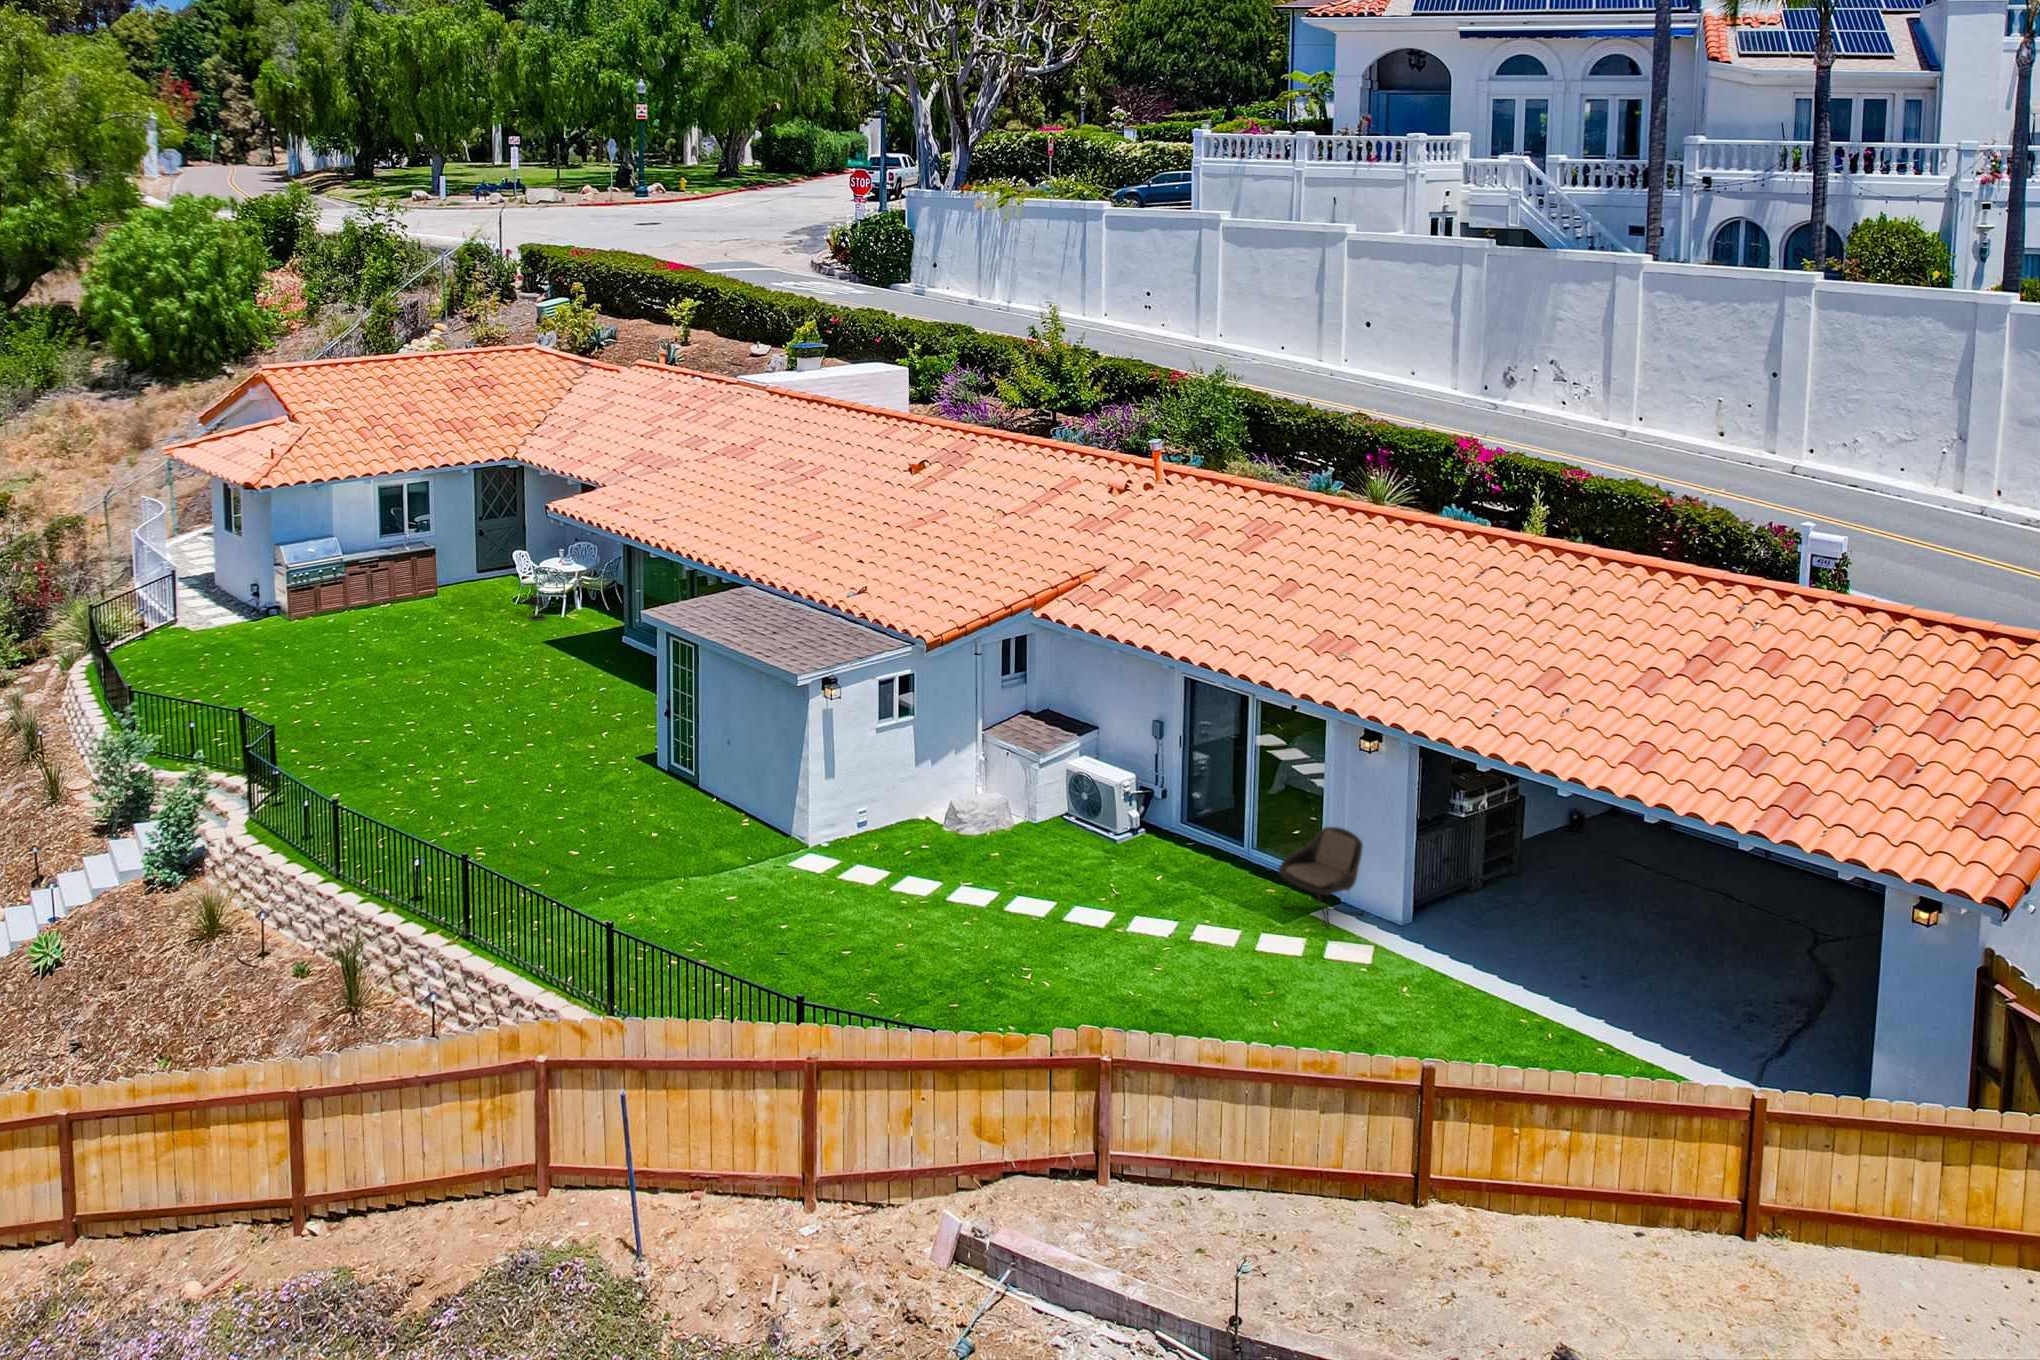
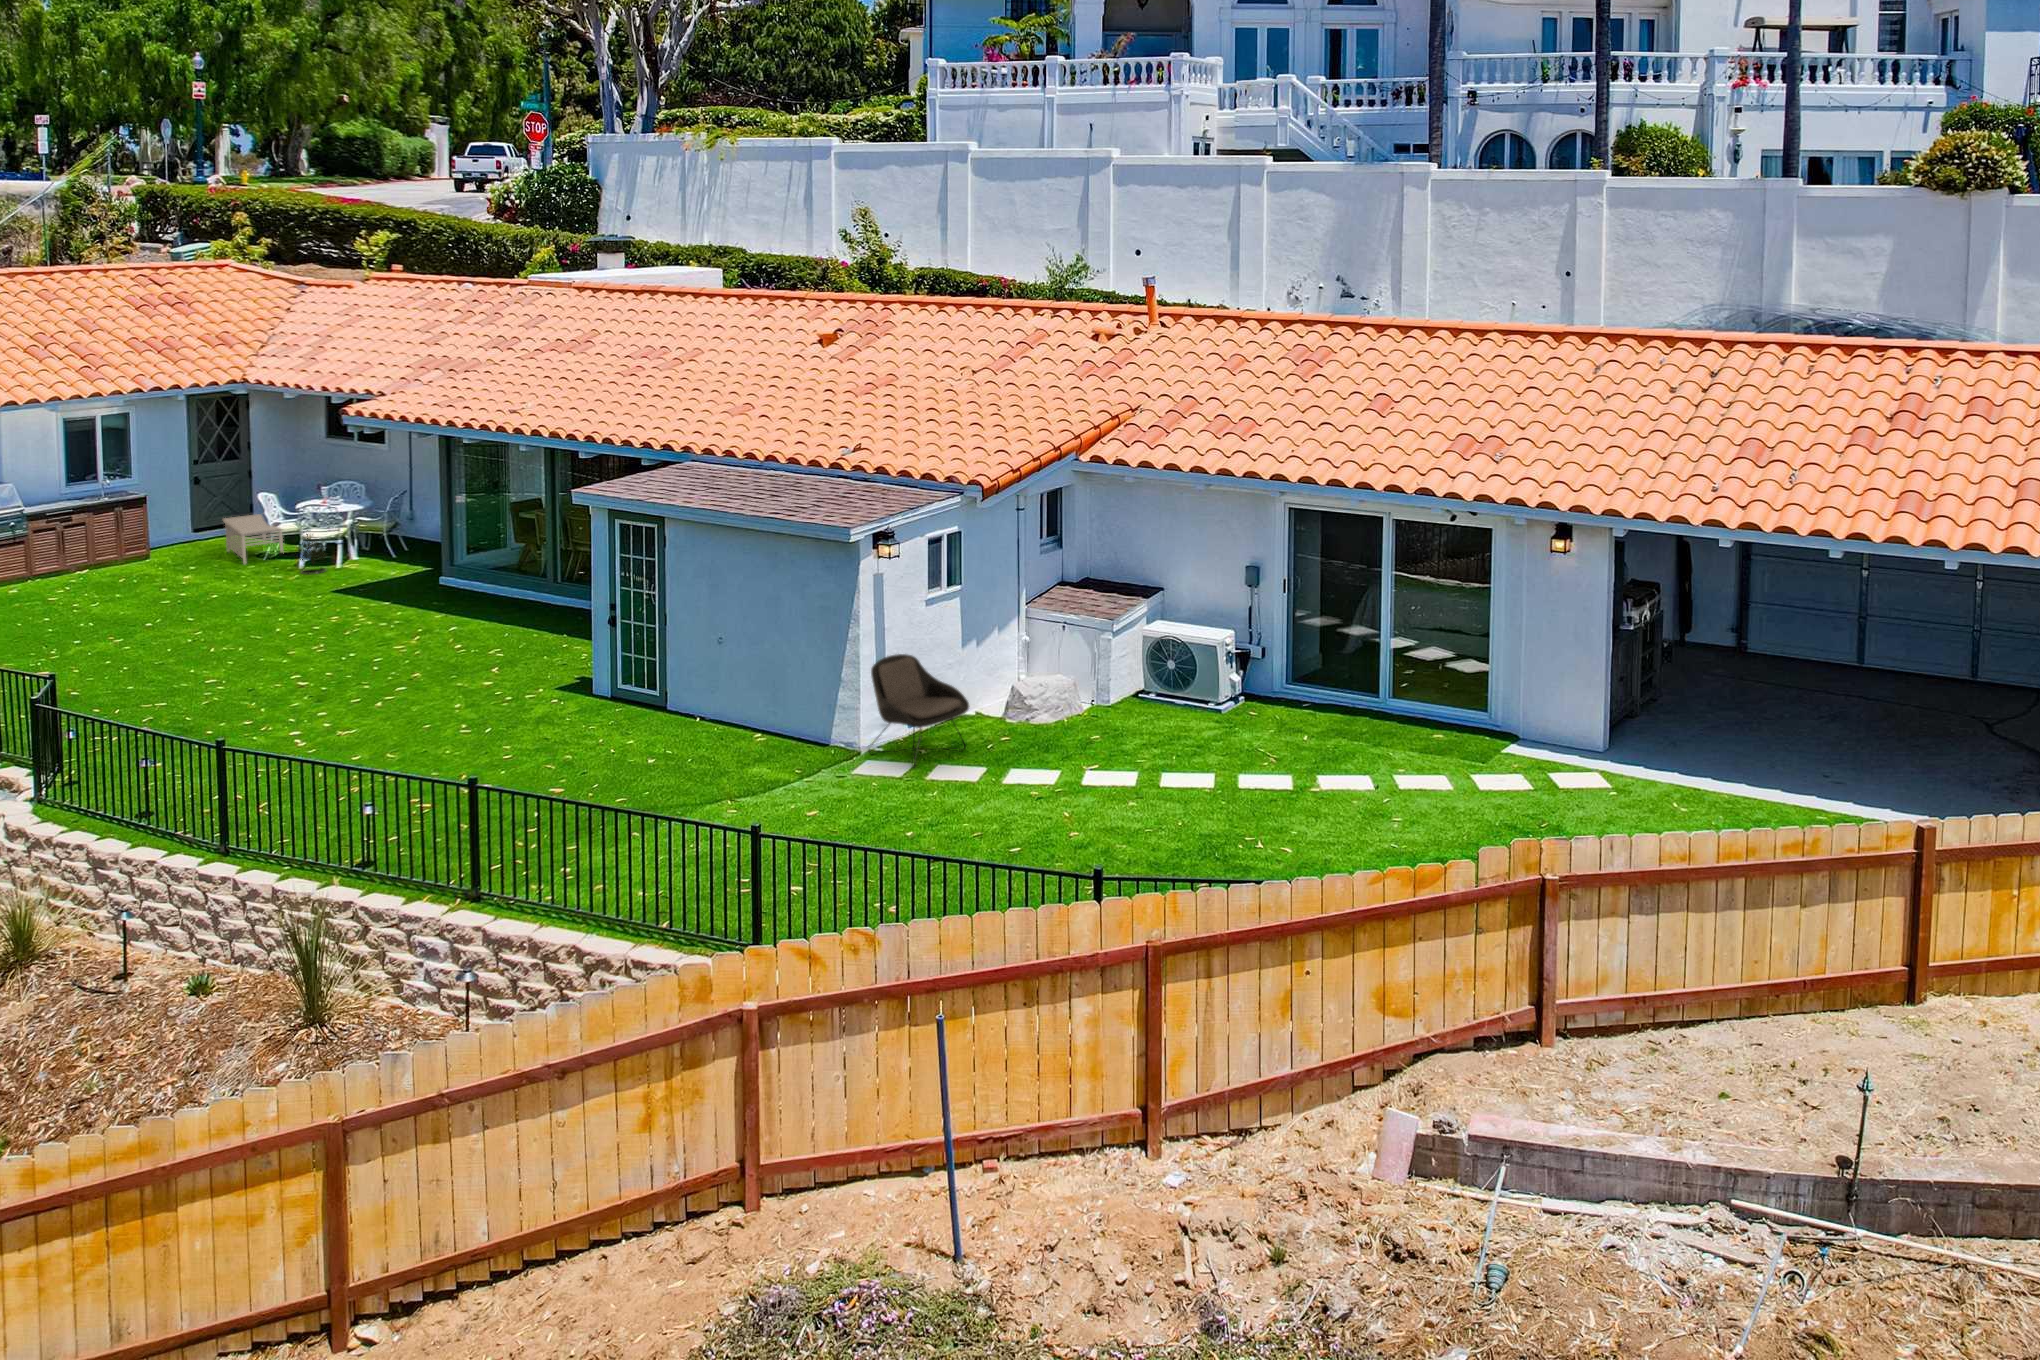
storage bench: none [486,564,524,607] -> present [223,514,283,564]
lounge chair: present [1278,827,1363,926] -> present [868,654,969,767]

